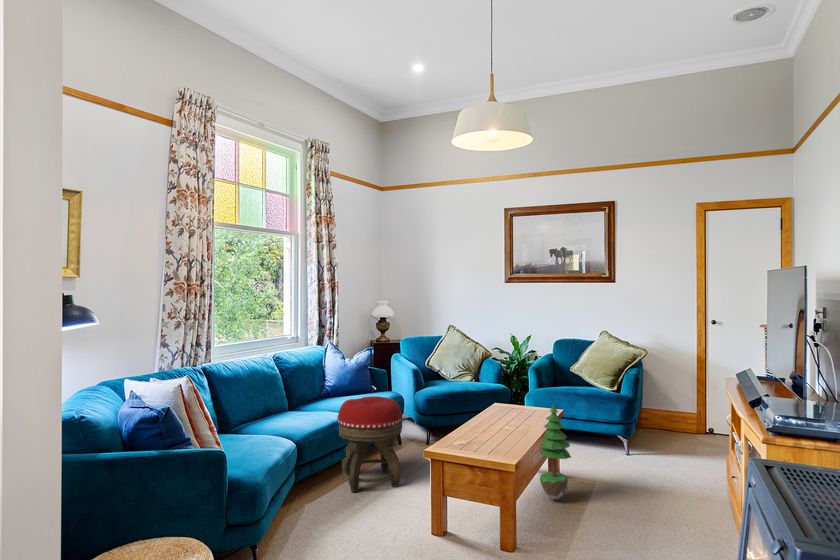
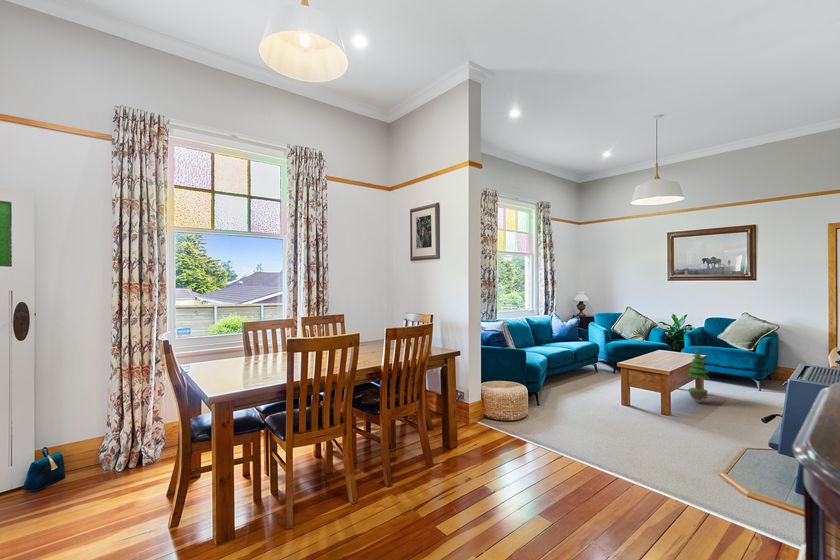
footstool: present [337,396,403,493] -> none [564,341,601,388]

